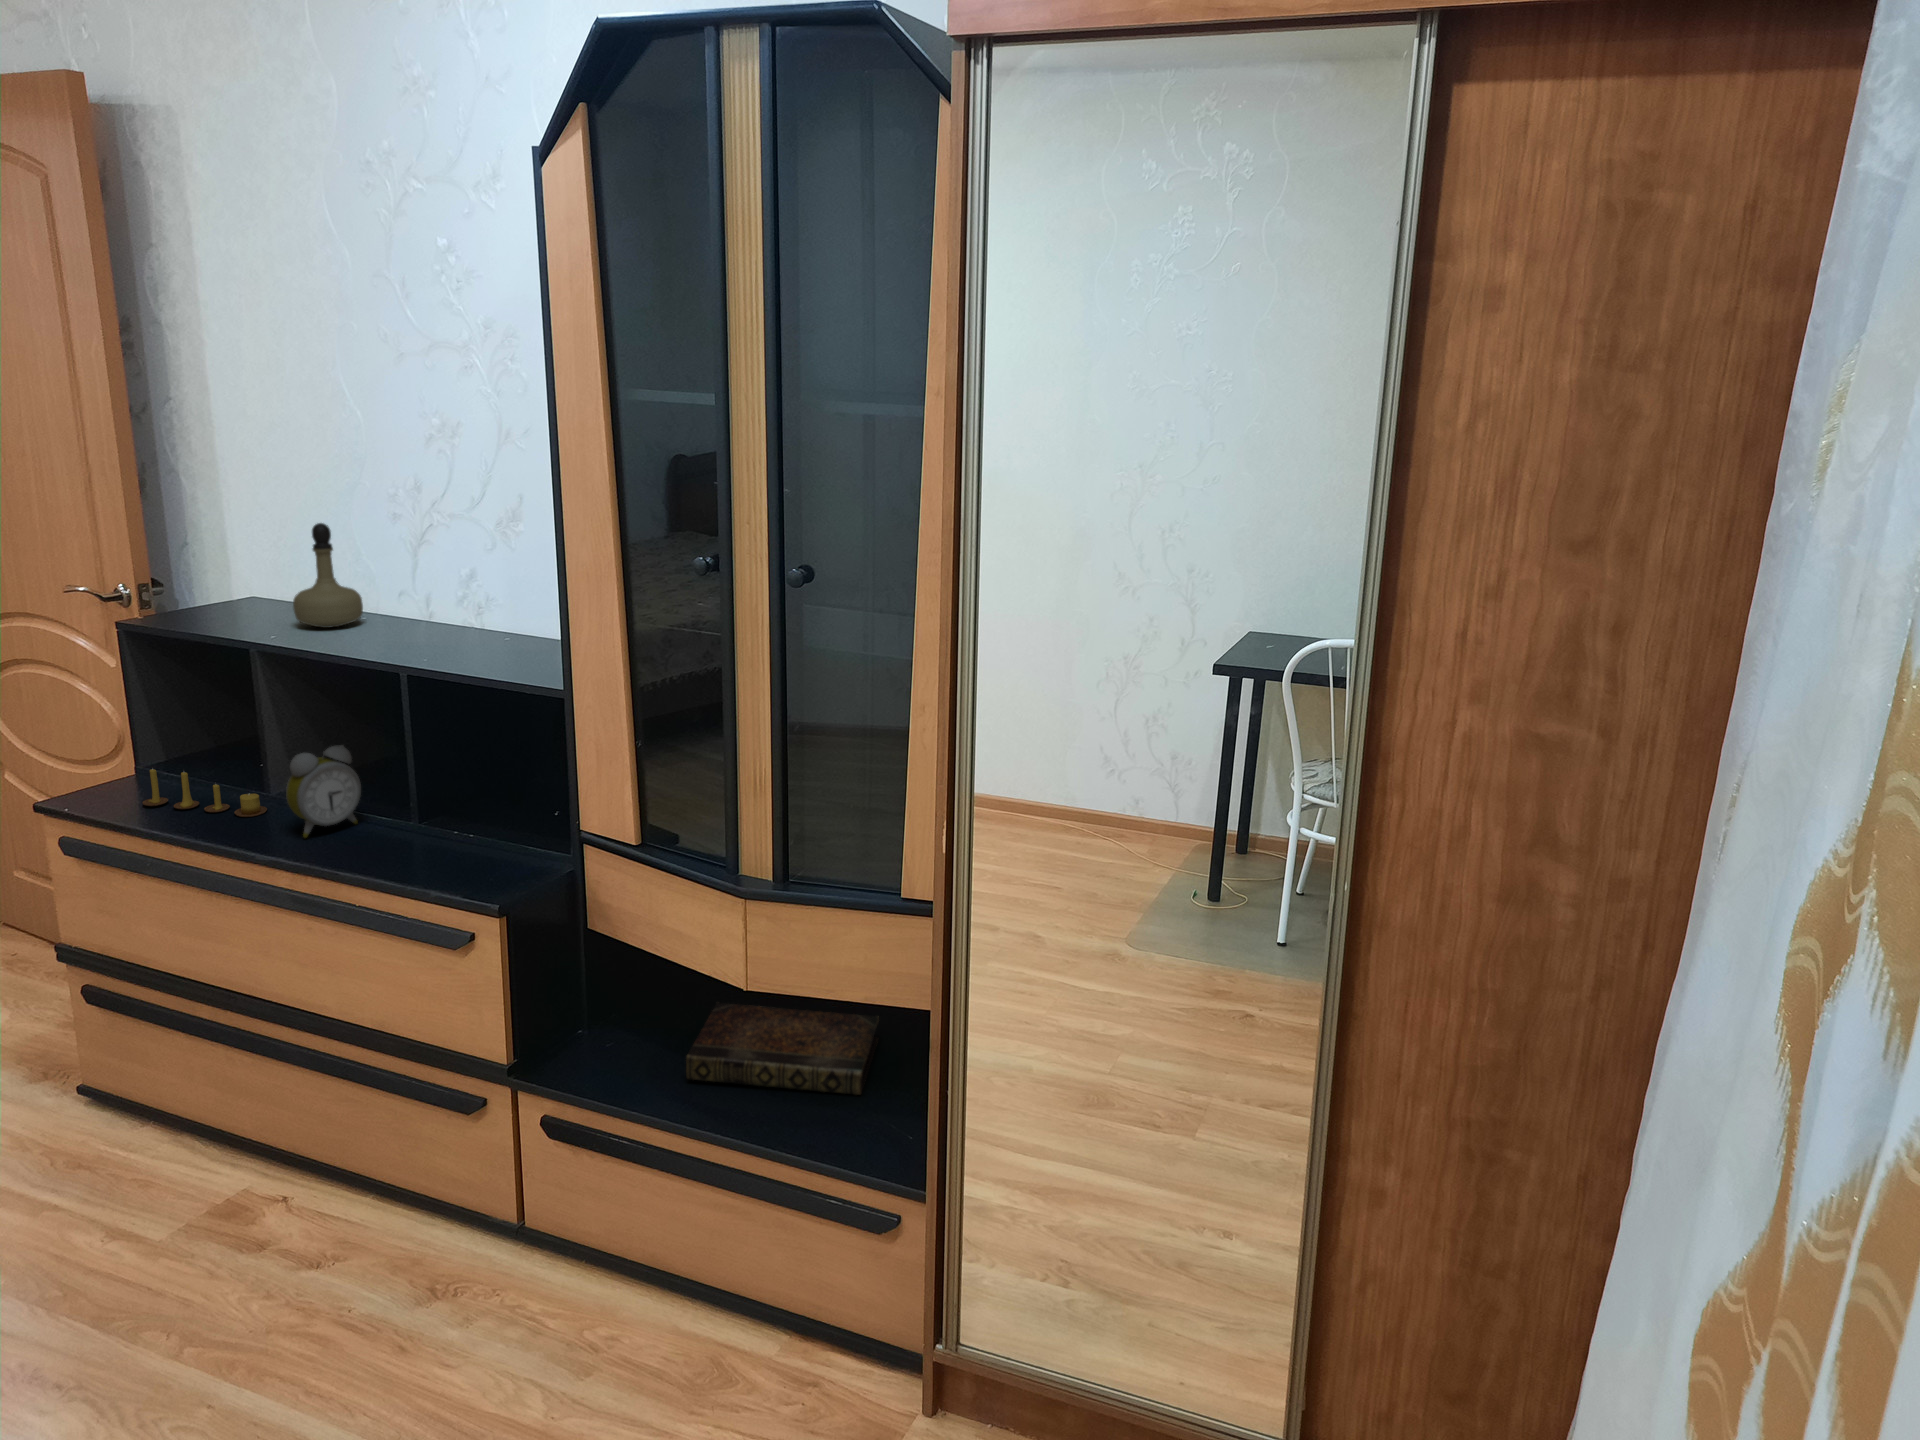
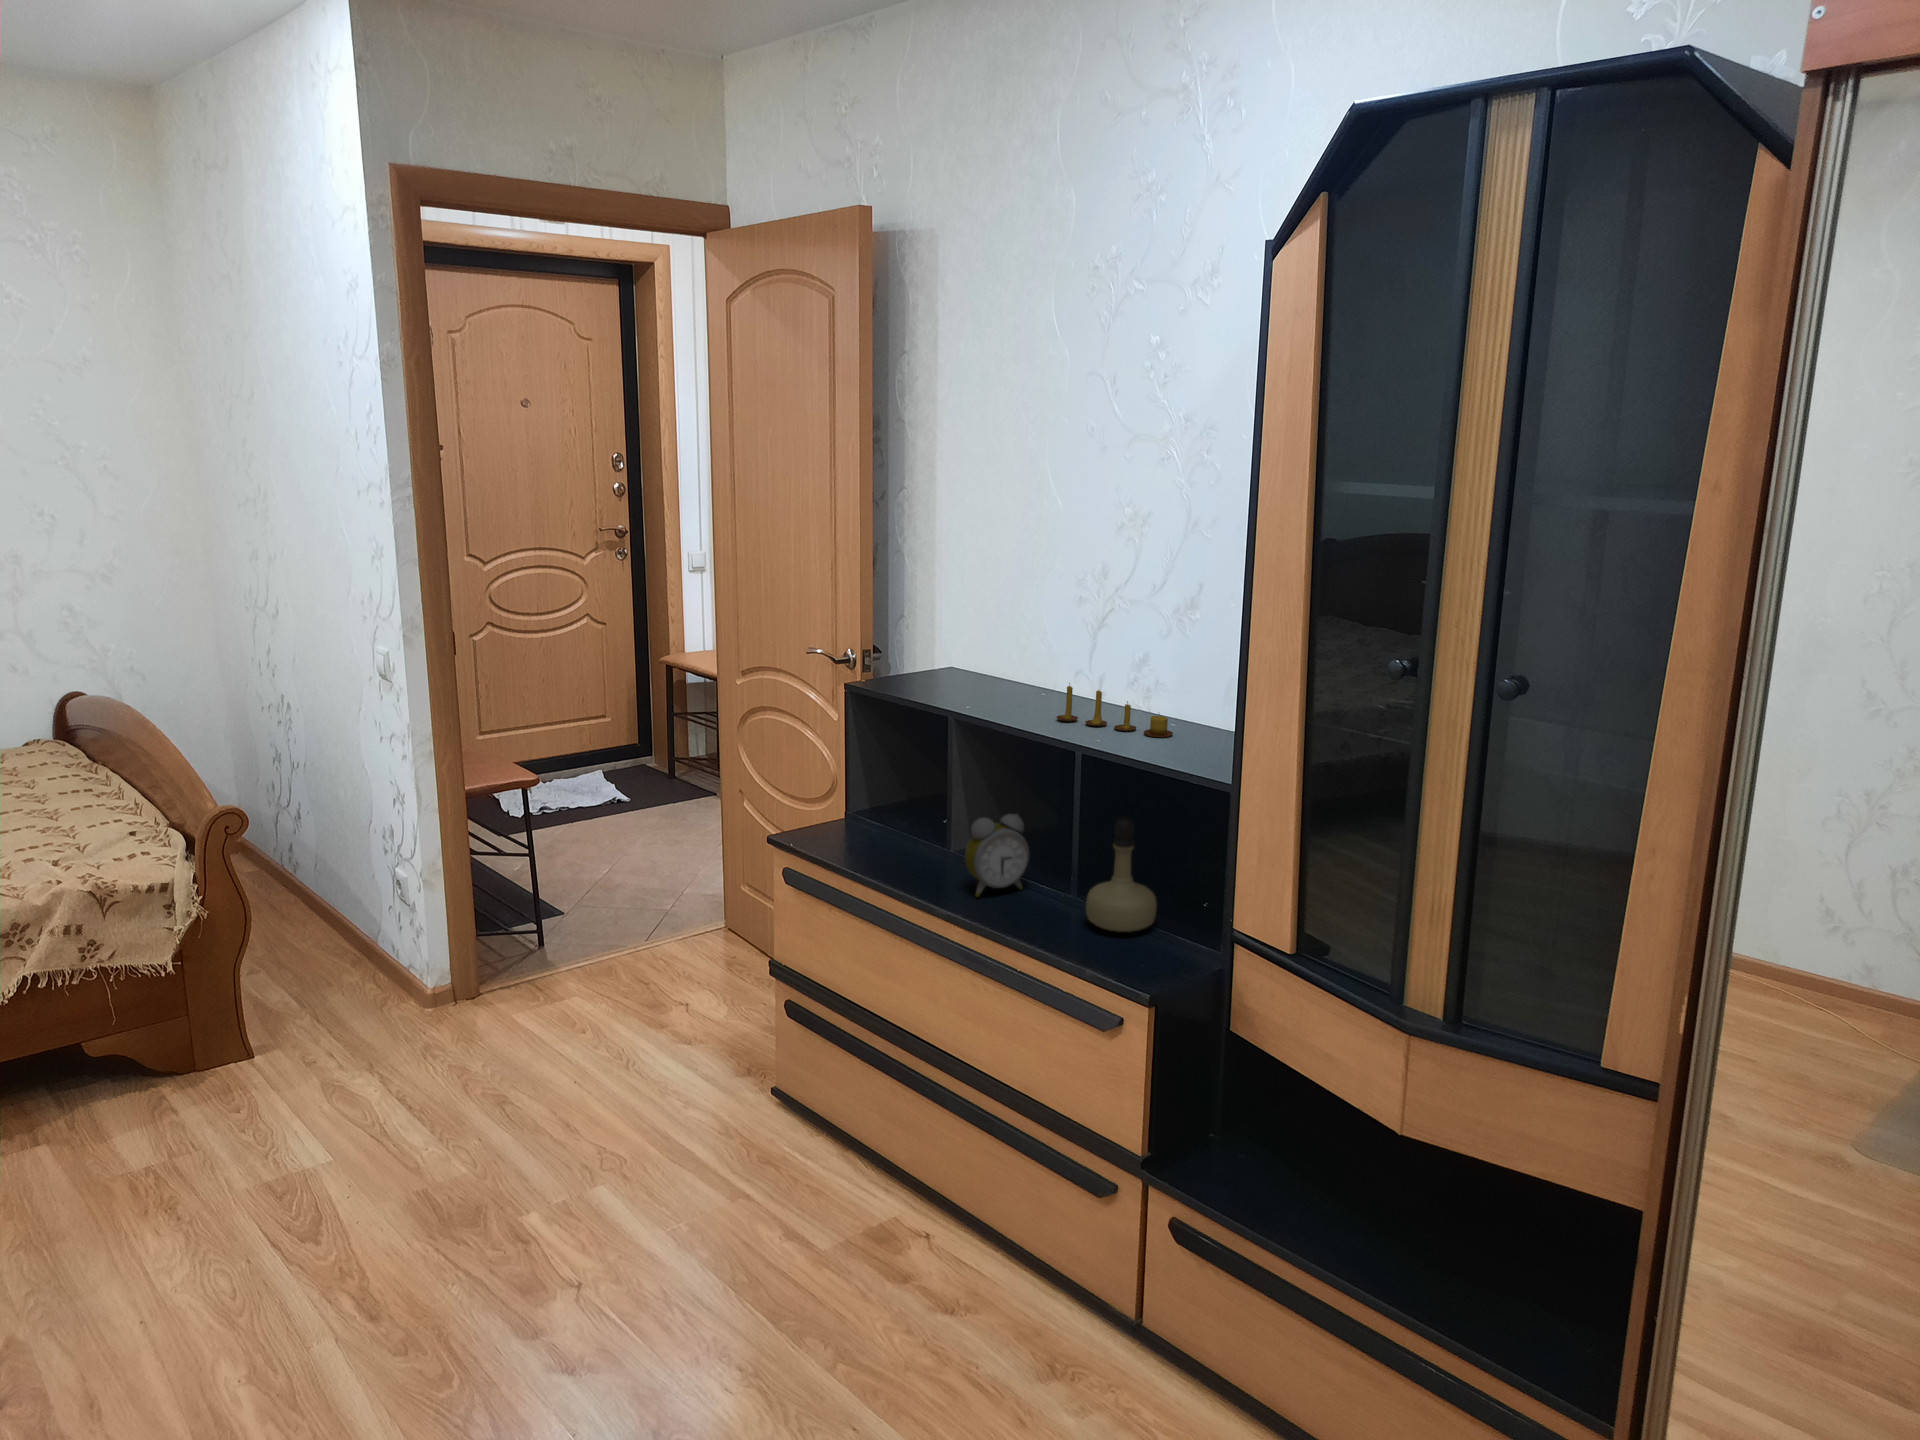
perfume bottle: present [293,523,363,628] -> present [1086,818,1157,932]
candle: present [142,766,267,817] -> present [1057,685,1173,737]
book: present [686,1002,879,1095] -> none [1323,1133,1547,1278]

